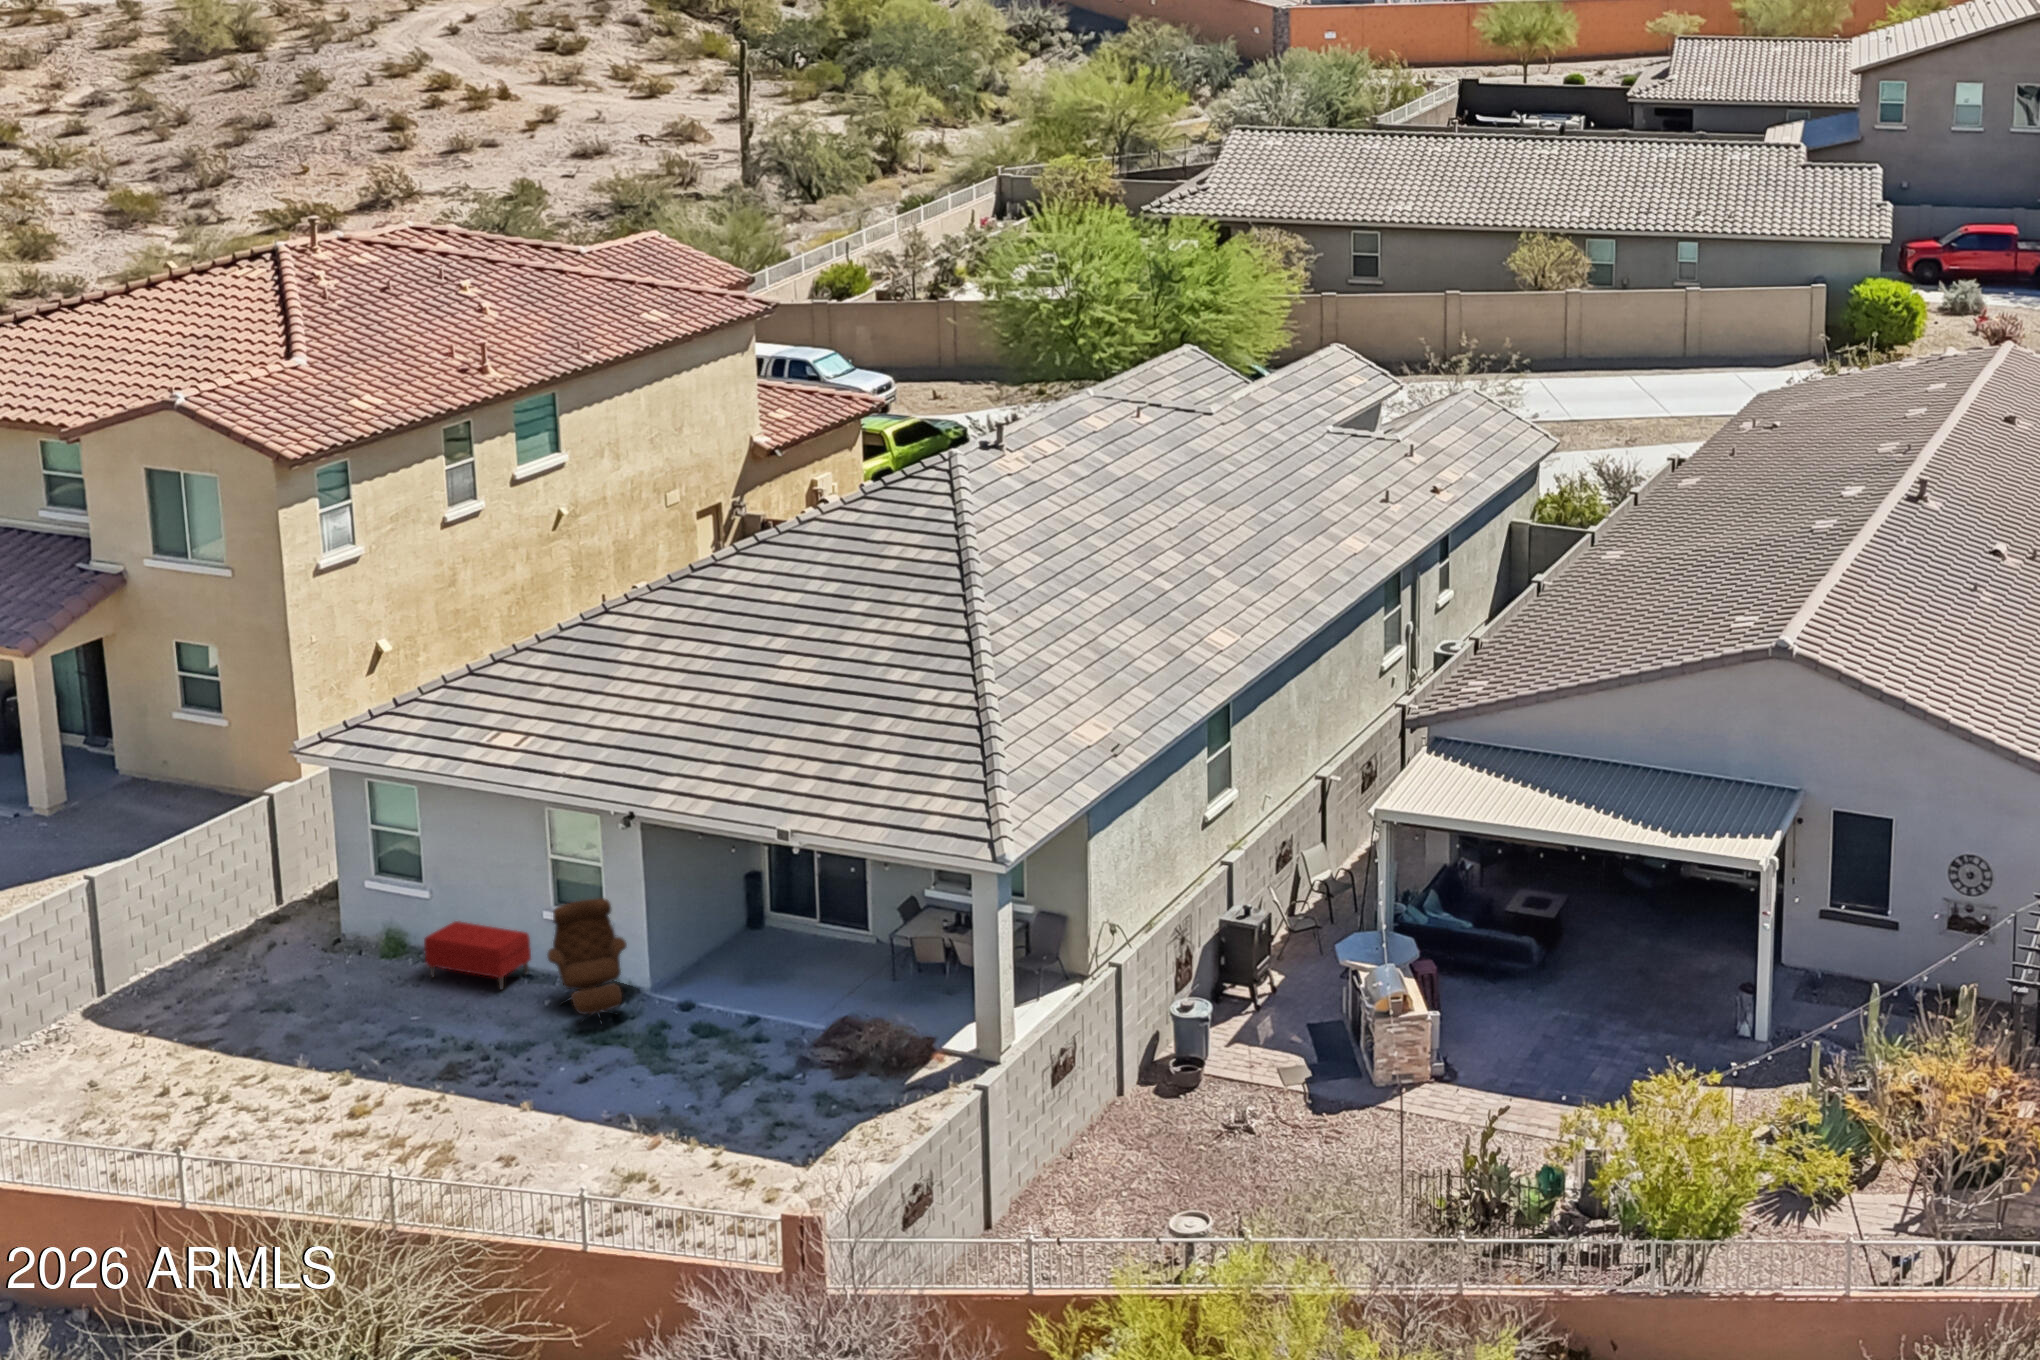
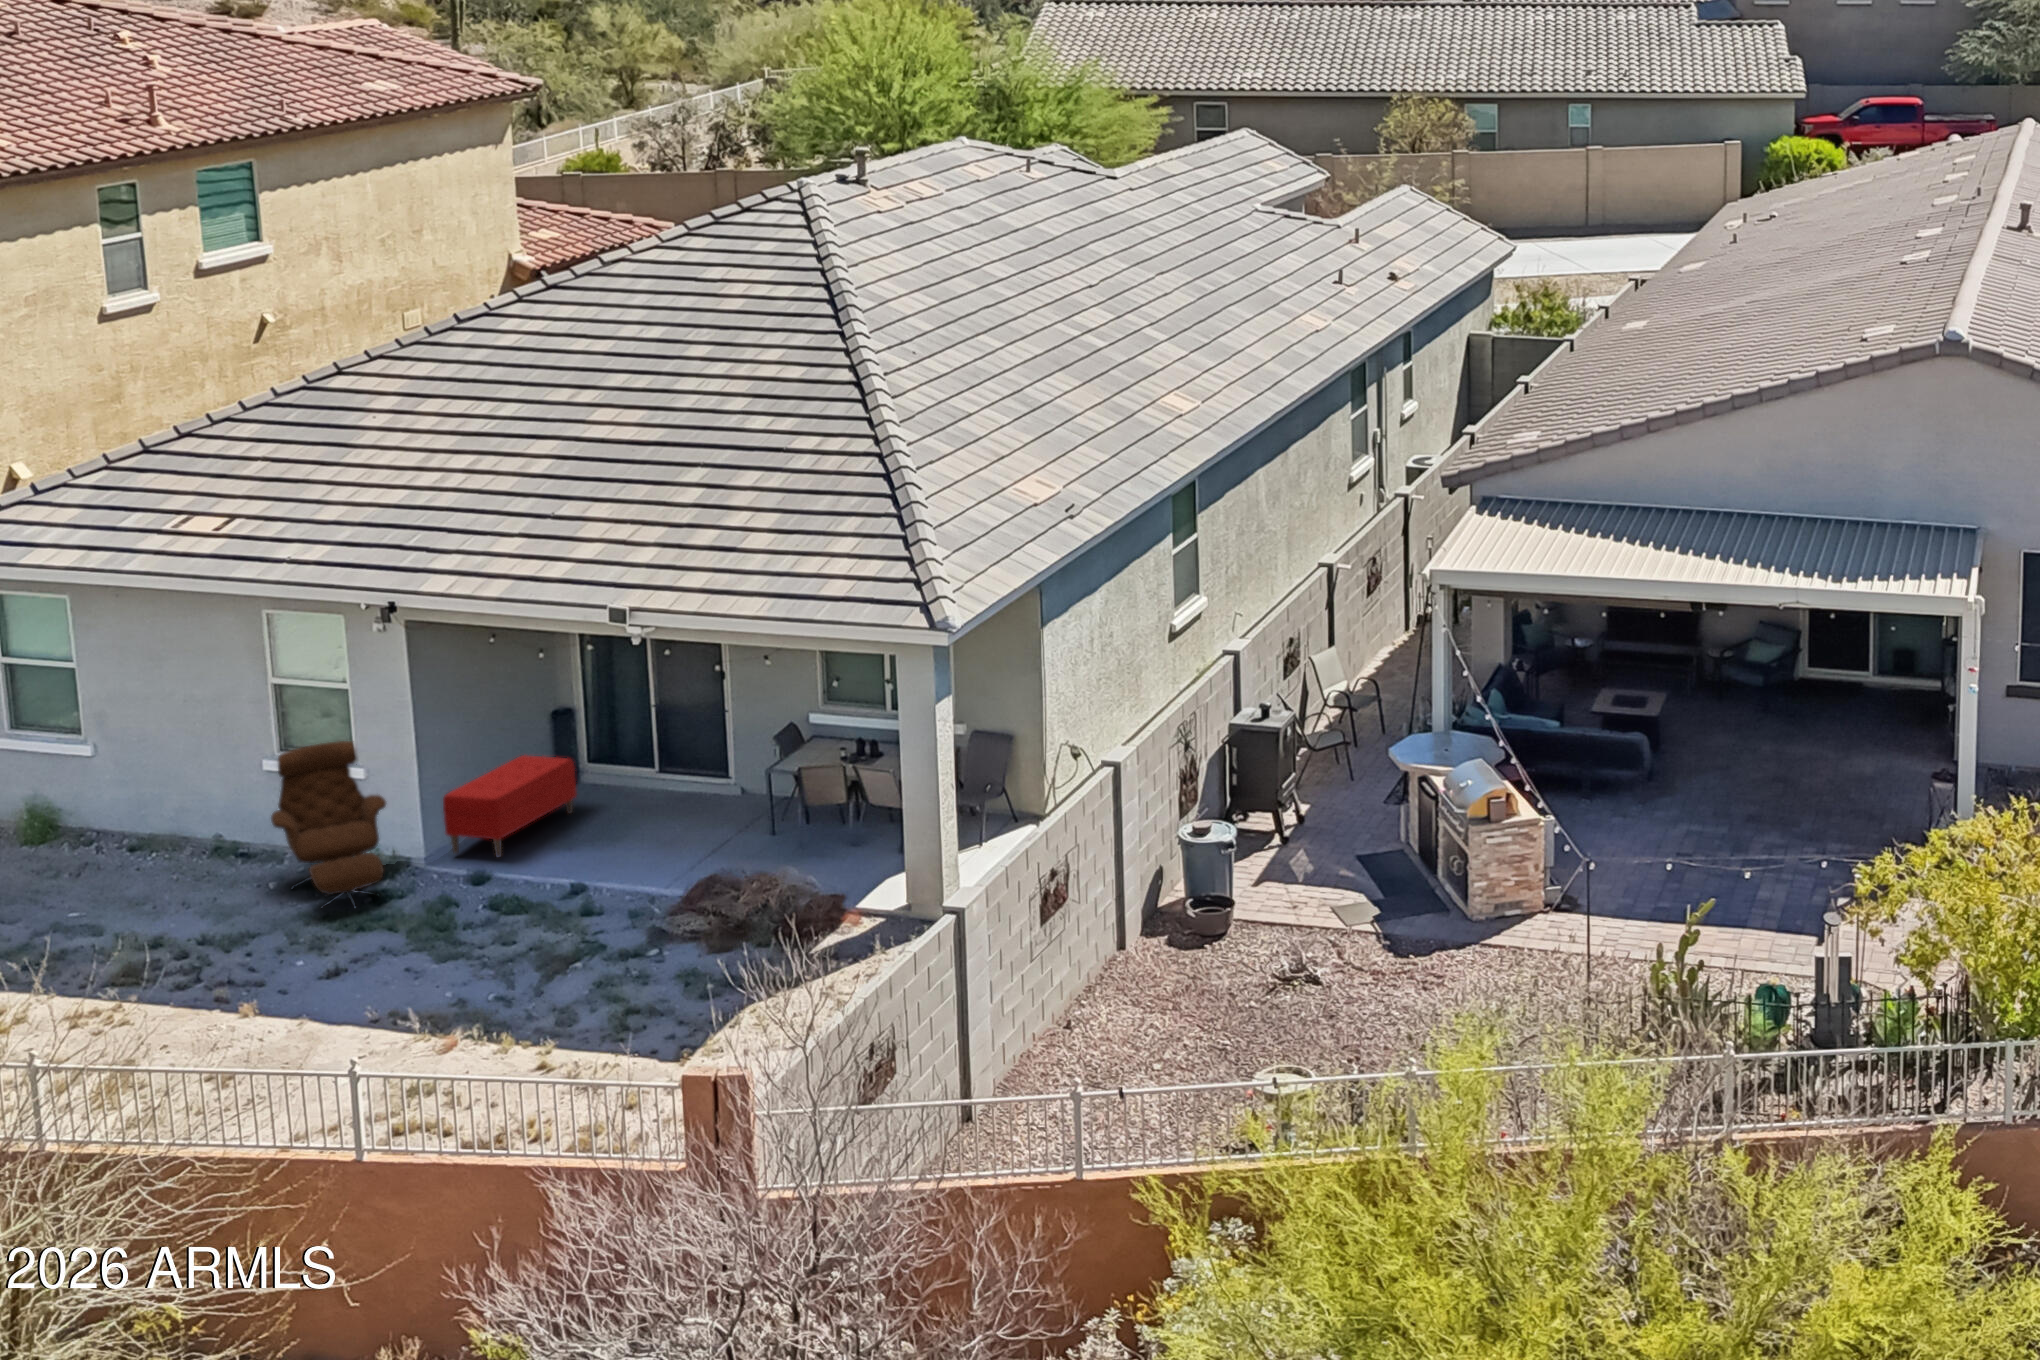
bench: present [424,921,531,989] -> present [443,755,577,857]

